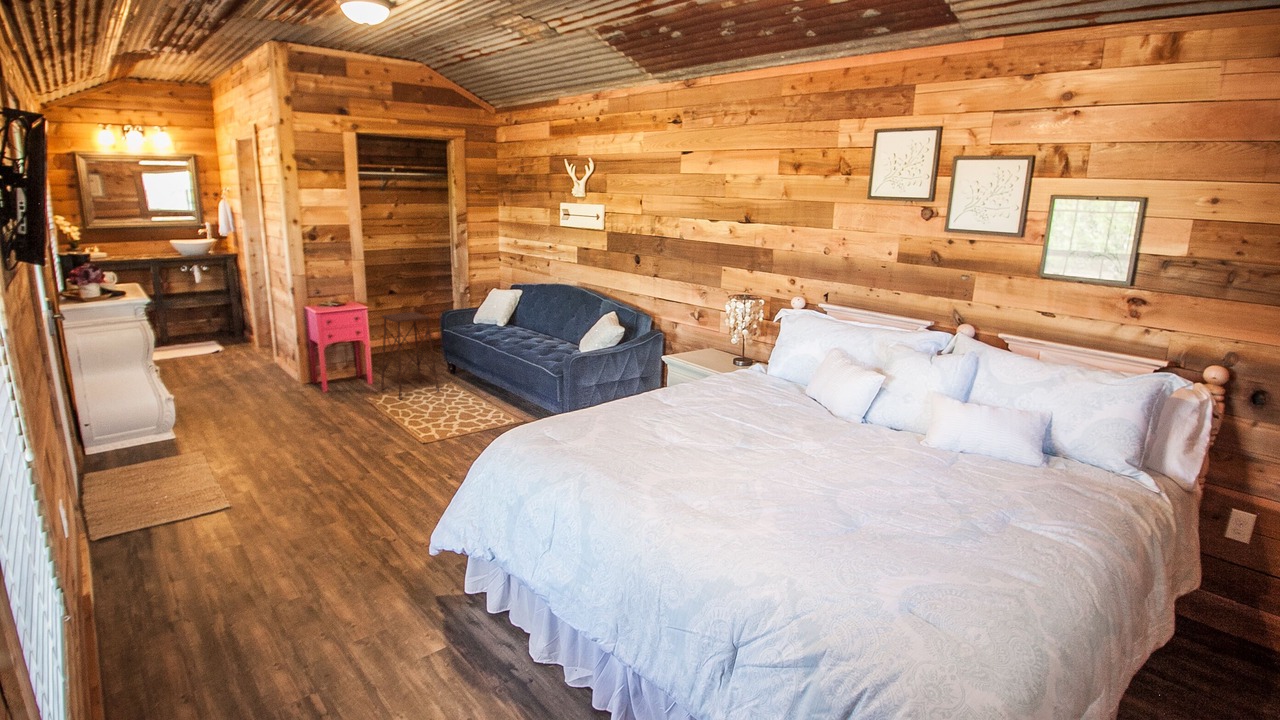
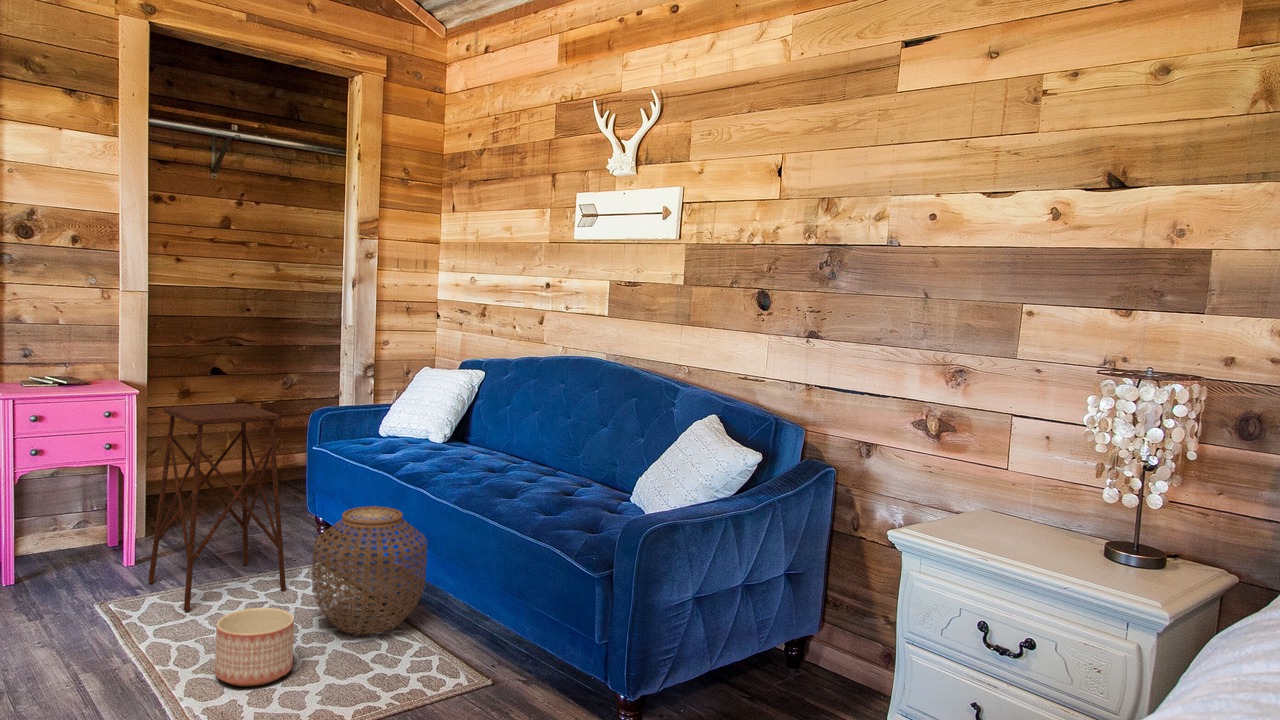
woven basket: none [450,355,497,406] -> present [312,506,427,634]
planter: none [416,395,446,423] -> present [215,608,294,686]

